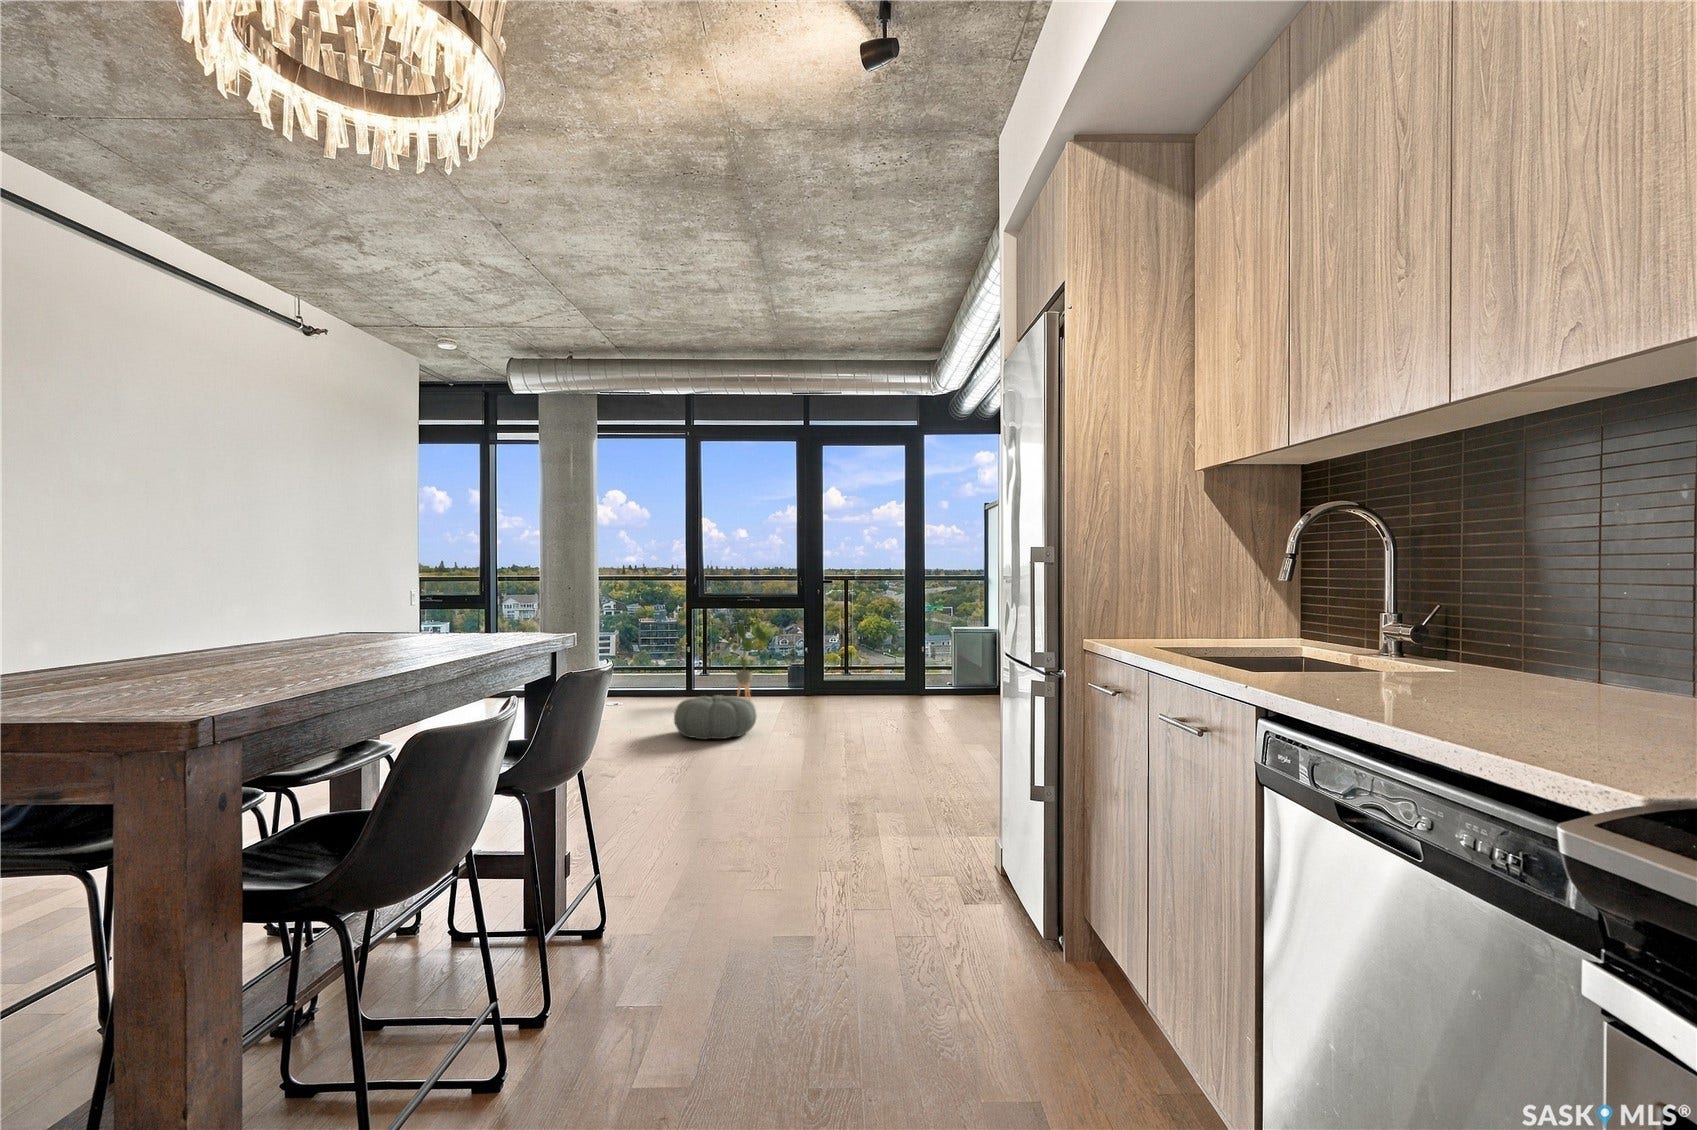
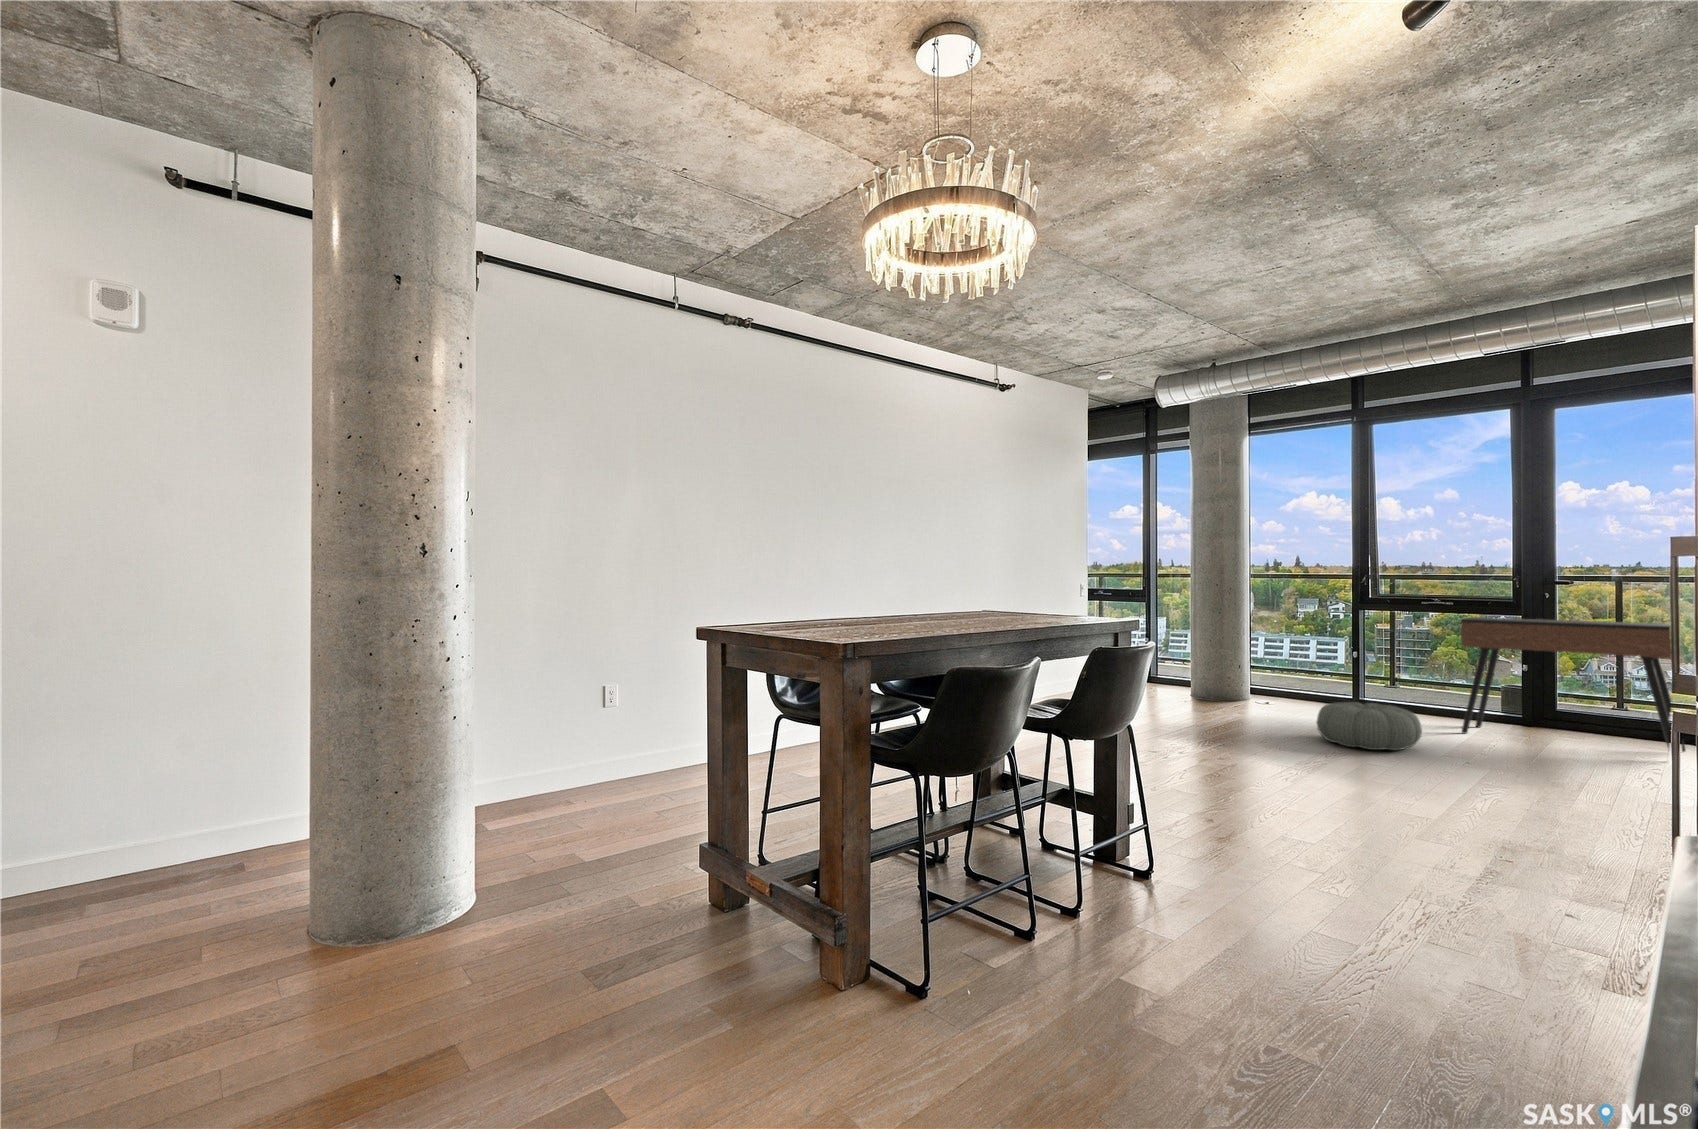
console table: none [773,613,902,713] -> present [1461,617,1686,752]
house plant: present [724,622,768,700] -> none [1396,625,1463,719]

